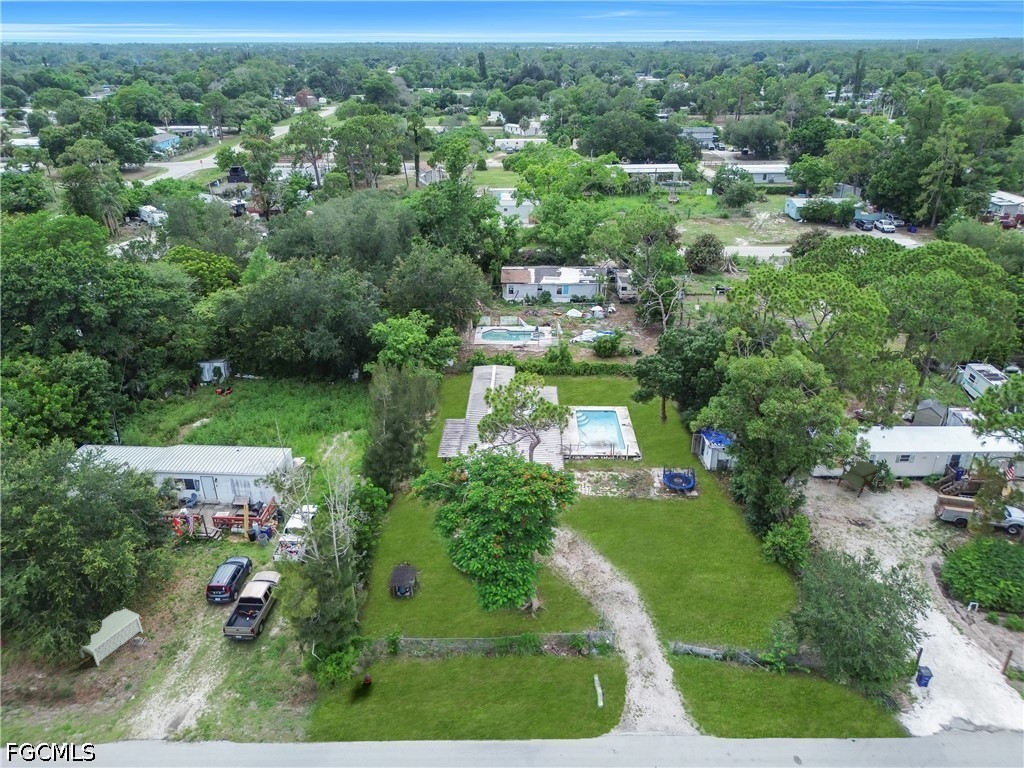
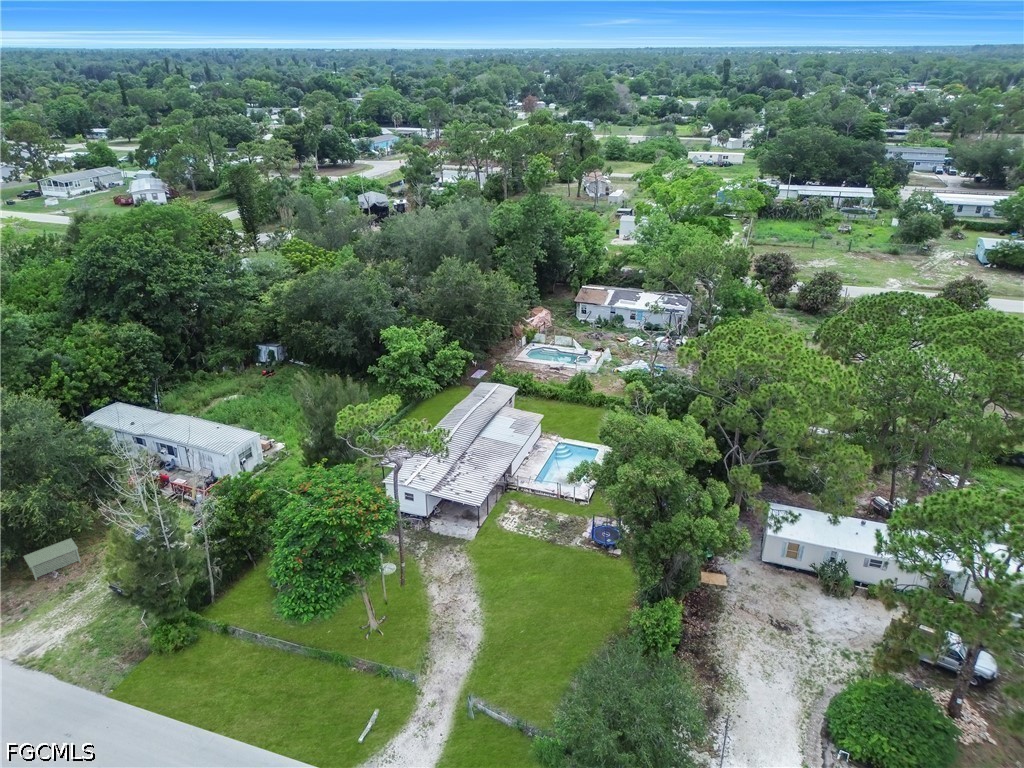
lounge chair: present [837,461,877,497] -> none [786,550,829,597]
potted tree: present [352,646,378,683] -> none [185,616,216,650]

